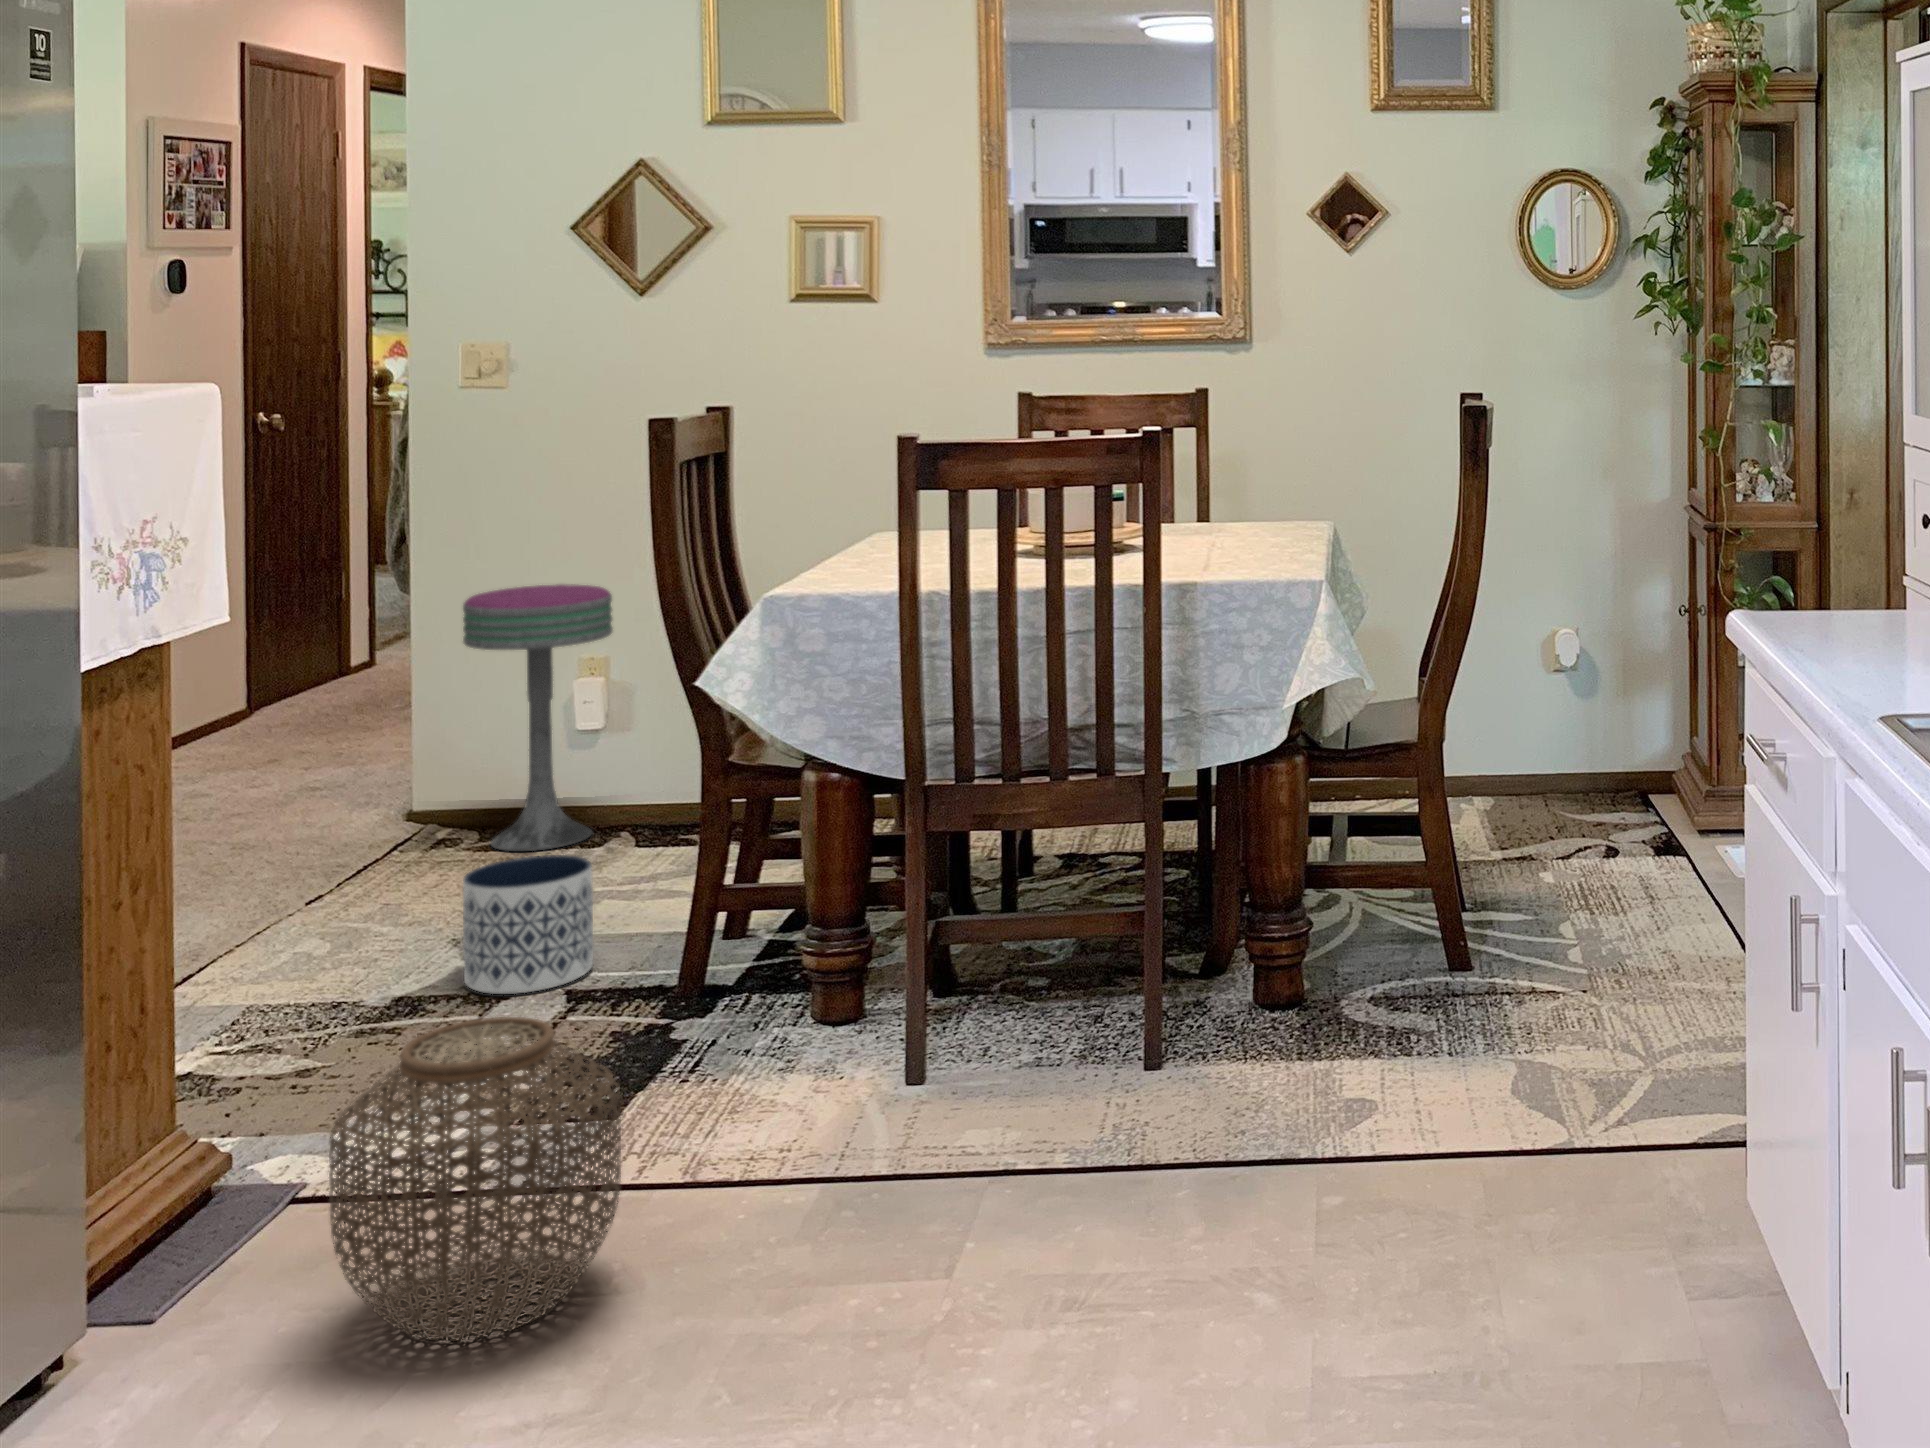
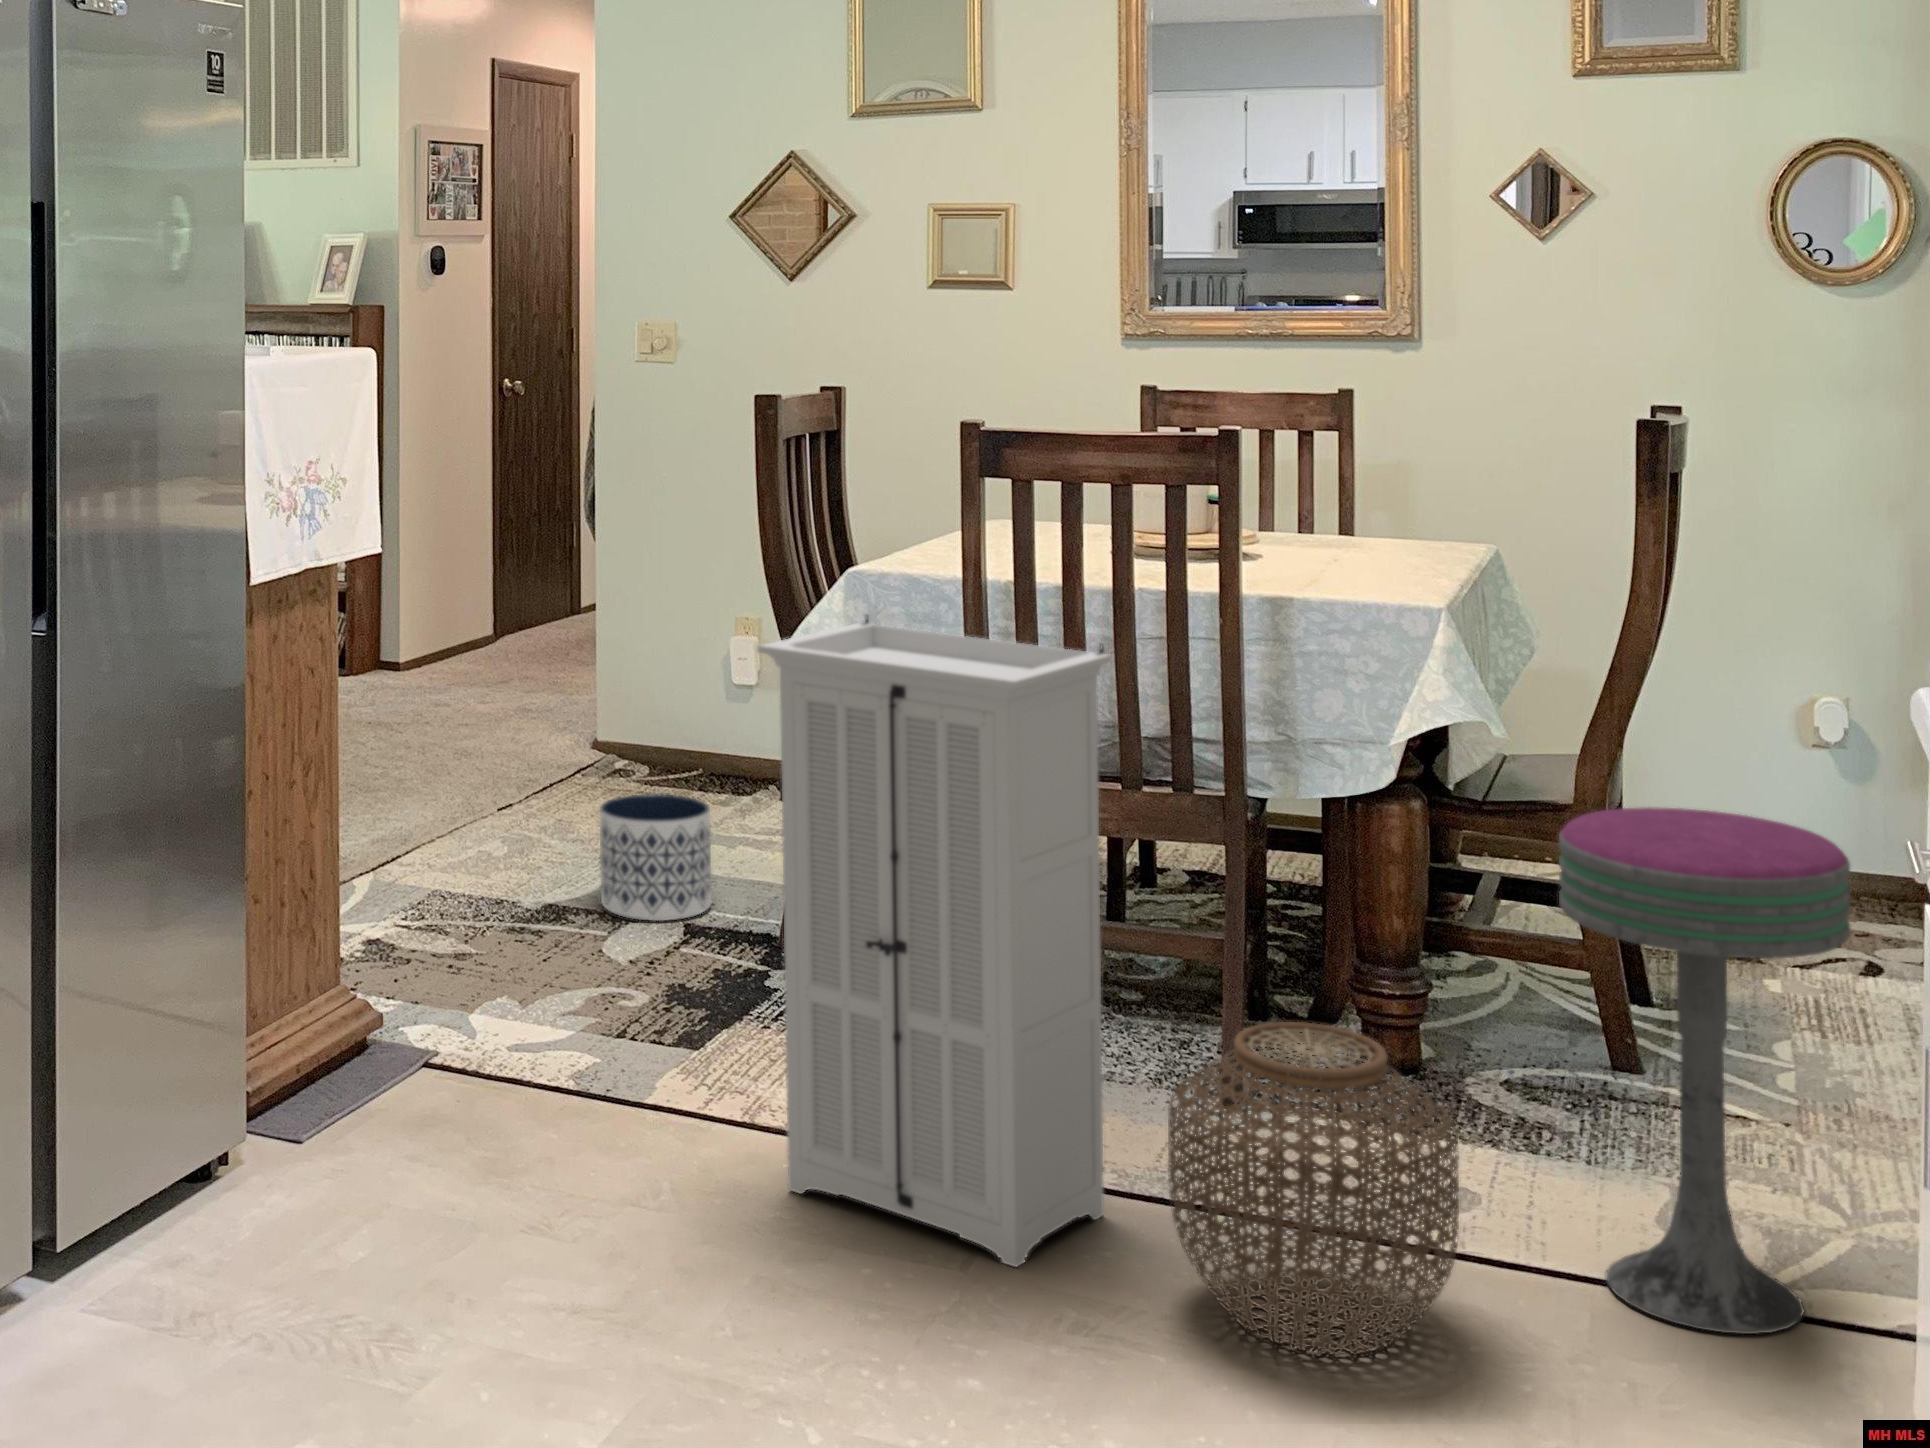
bar stool: present [463,584,613,851] -> present [1559,807,1851,1334]
storage cabinet: none [719,637,1079,1269] -> present [757,617,1112,1267]
woven basket: present [329,1017,621,1341] -> present [1168,1022,1459,1354]

